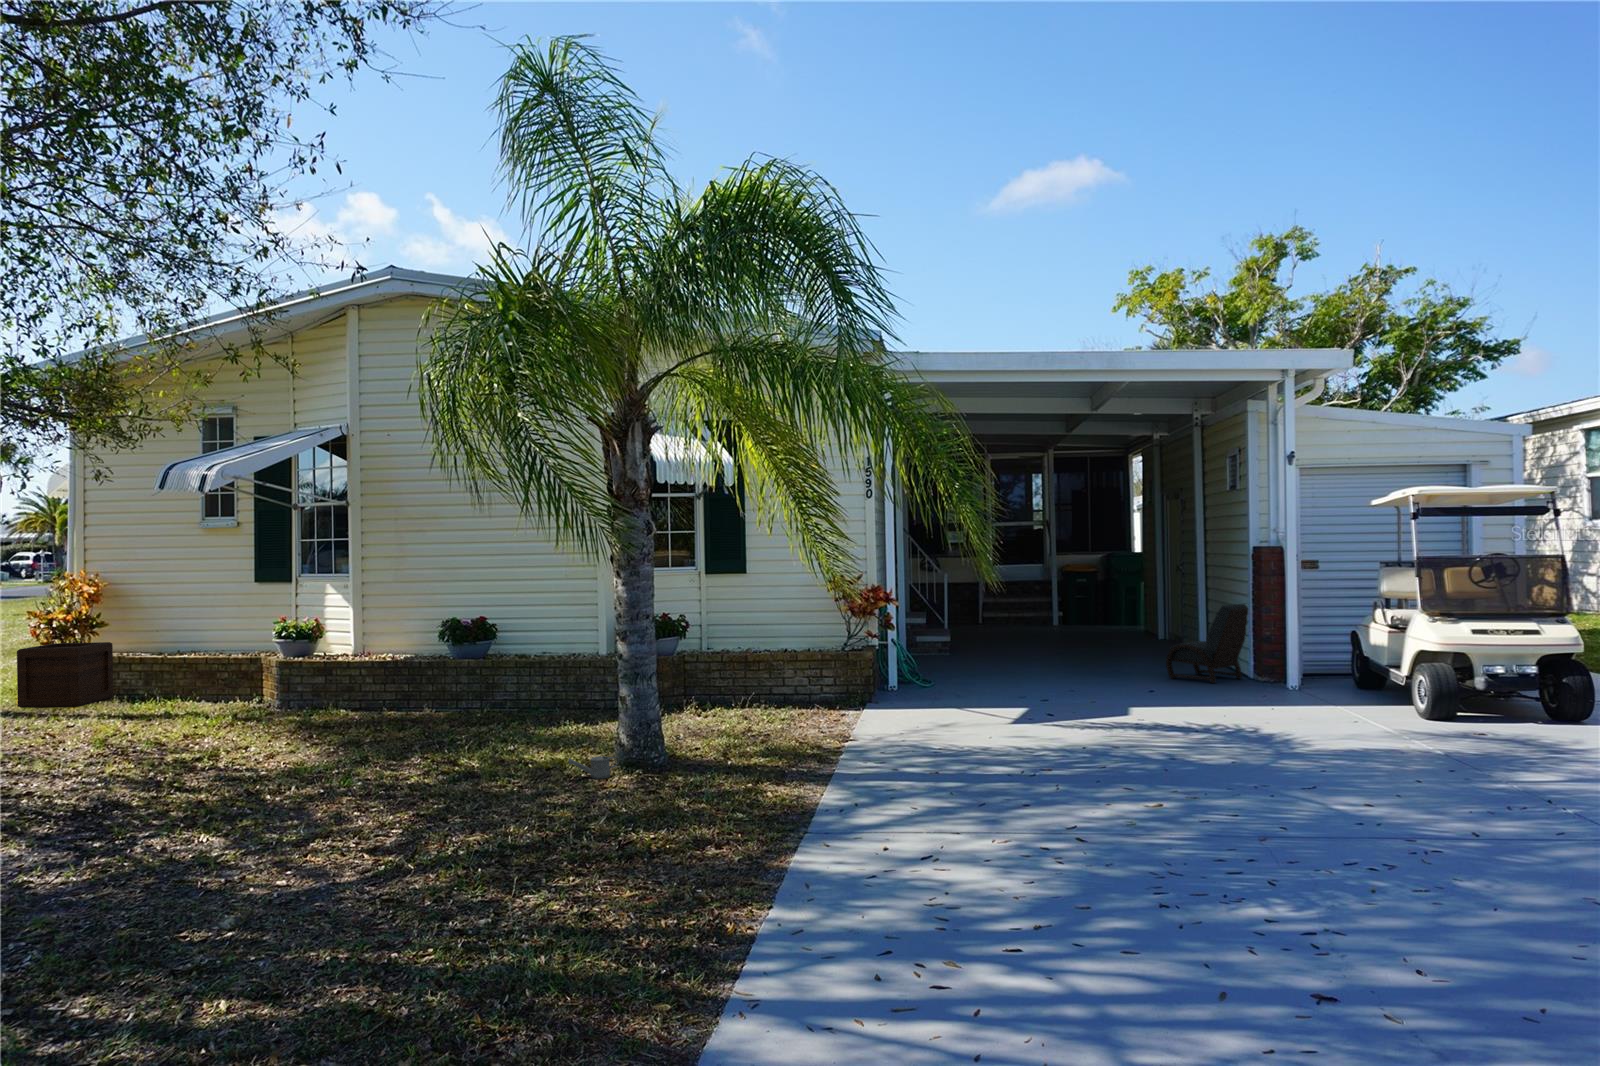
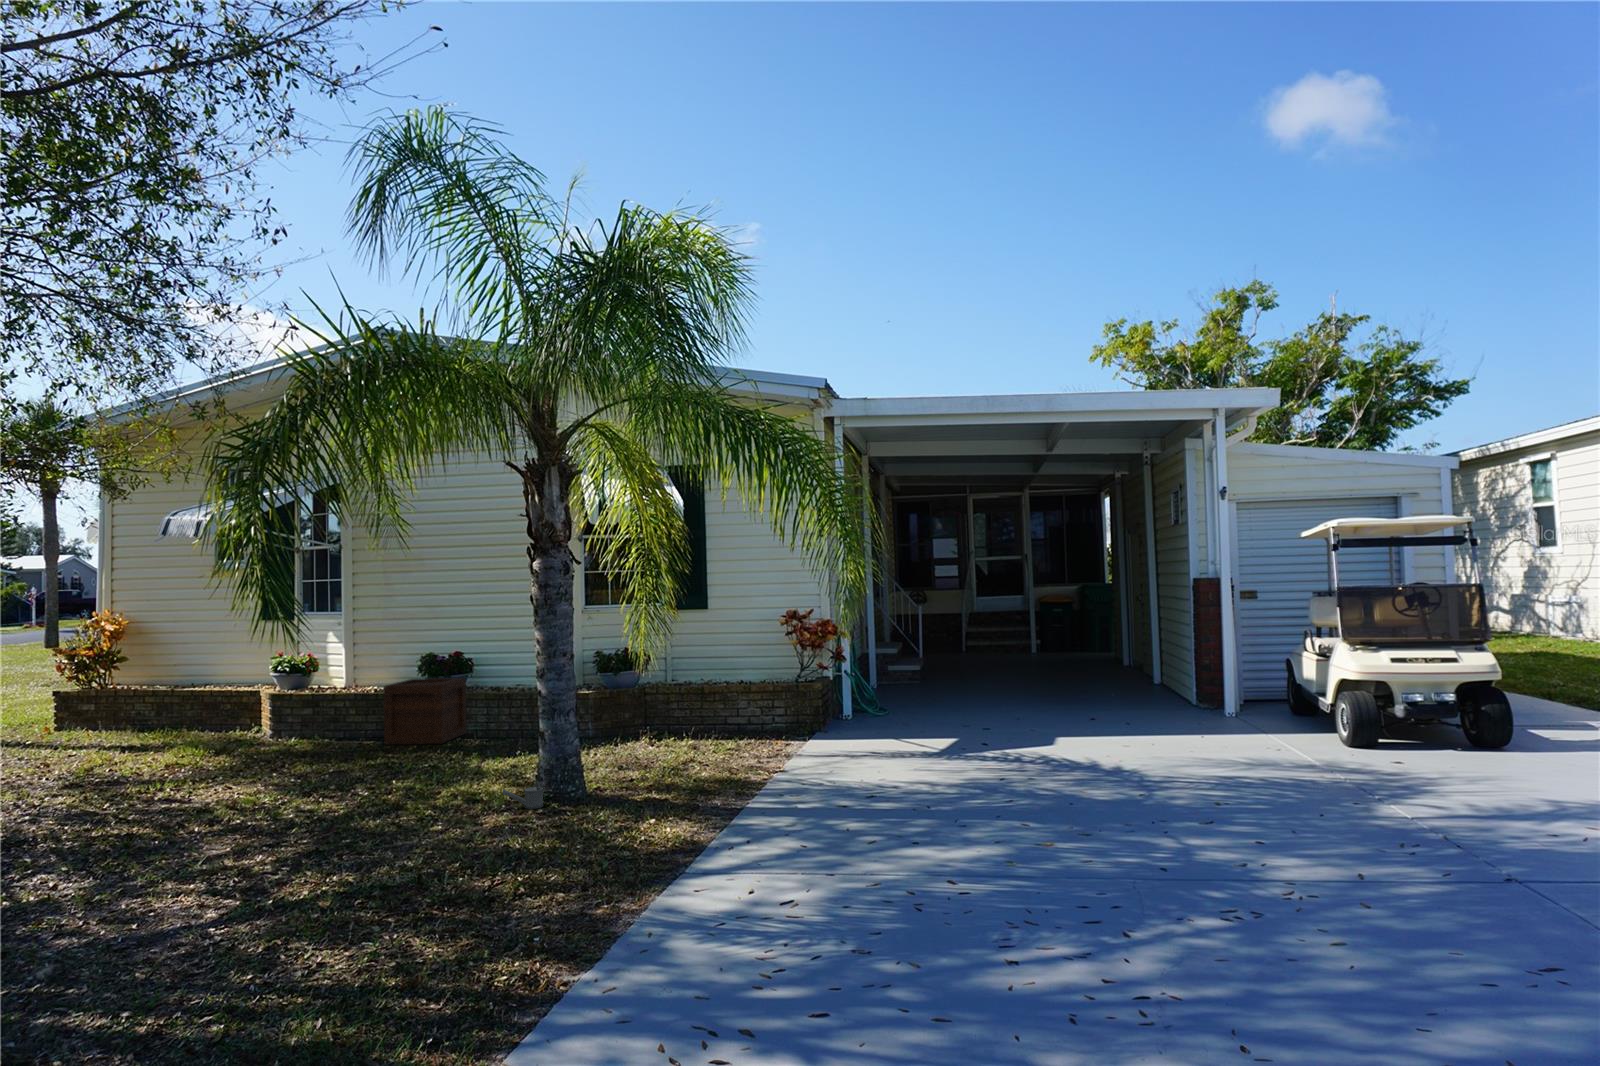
lounge chair: present [1166,604,1248,683] -> none [1112,633,1196,710]
wooden crate: present [17,642,113,708] -> present [384,678,466,745]

